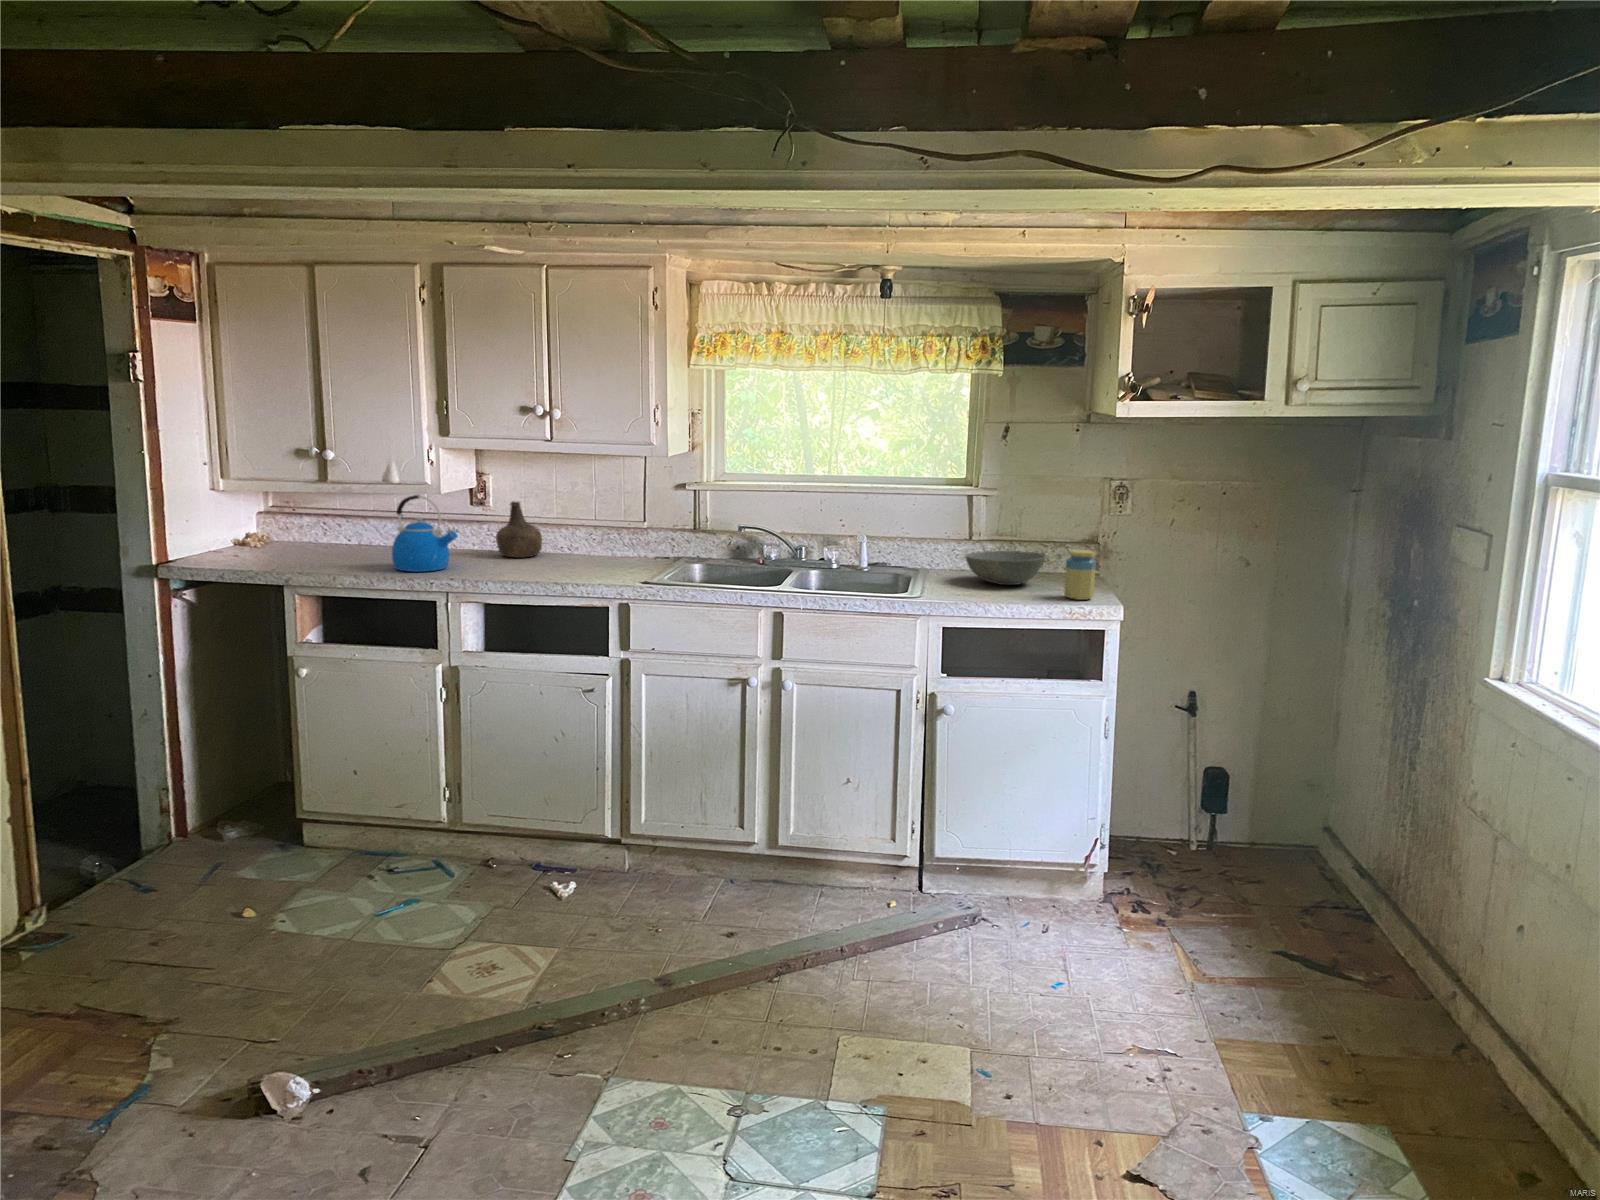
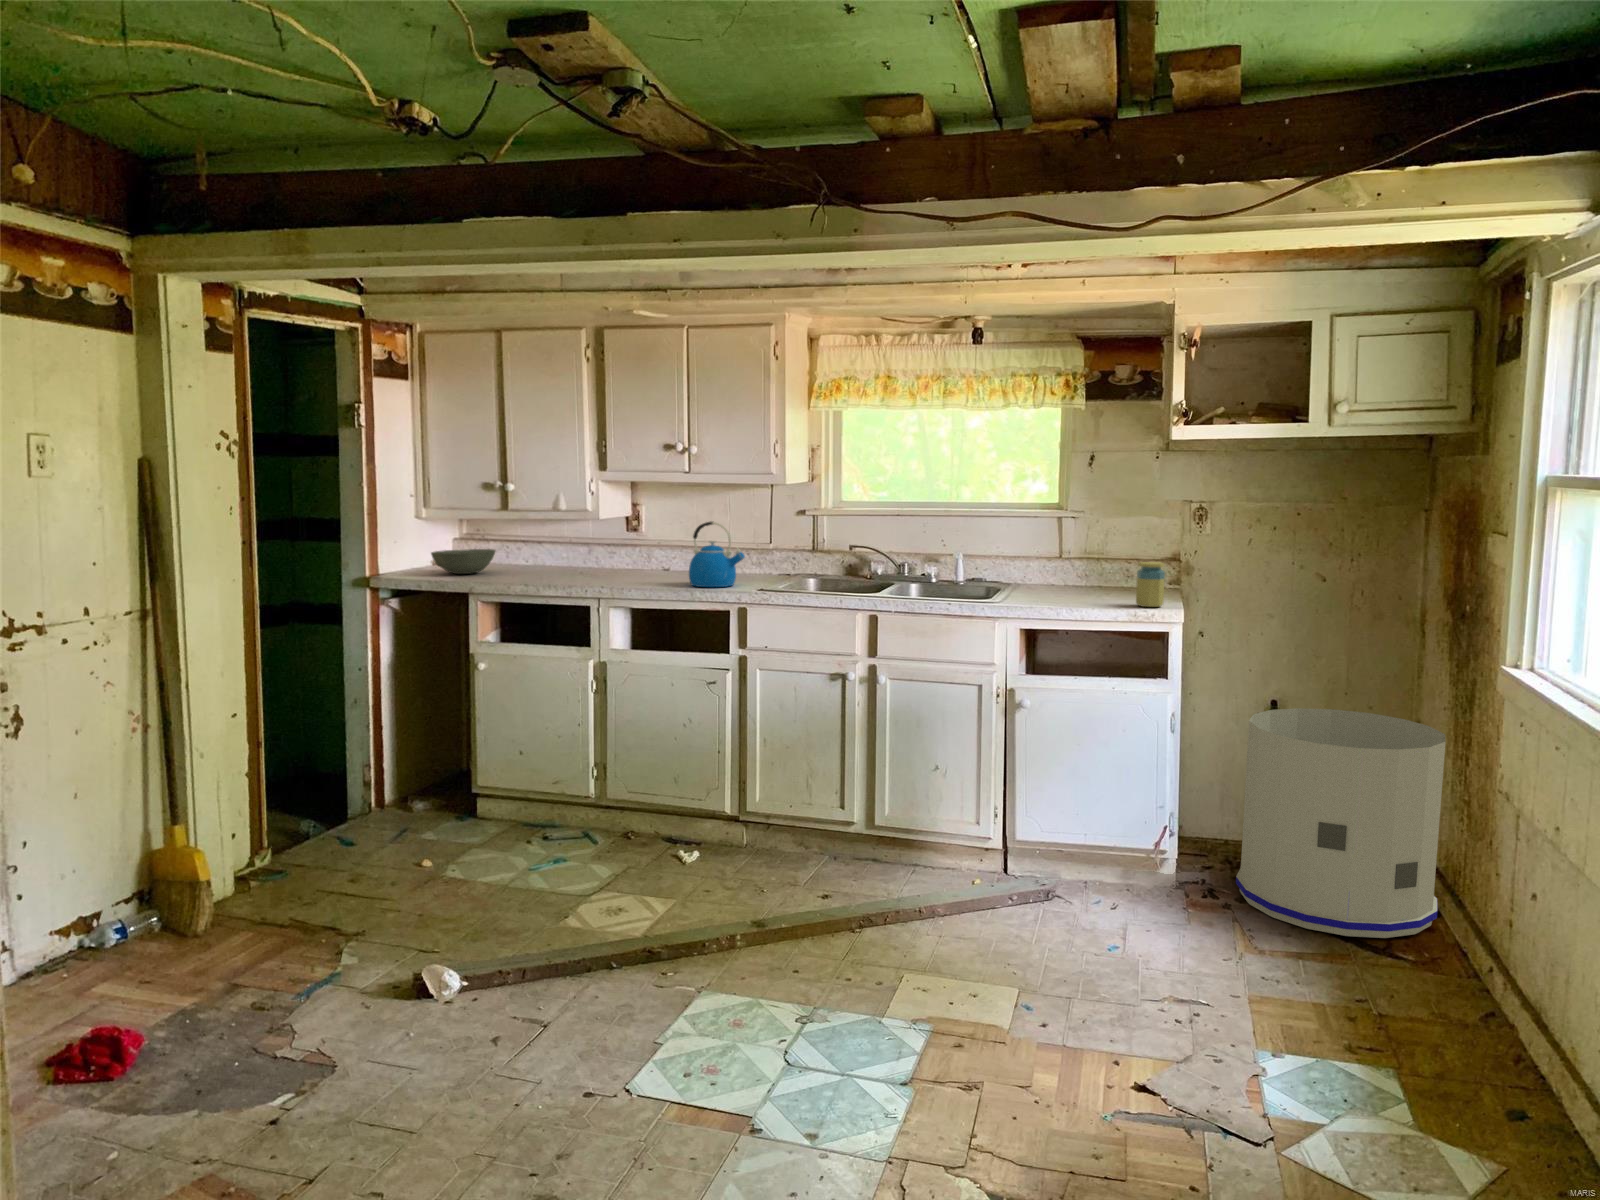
kettle: present [392,495,457,572] -> present [689,522,745,587]
bottle: present [496,501,542,558] -> none [642,527,681,575]
bowl: present [966,551,1046,585] -> present [431,549,495,574]
trash can: none [1163,702,1385,949] -> present [1236,708,1446,938]

